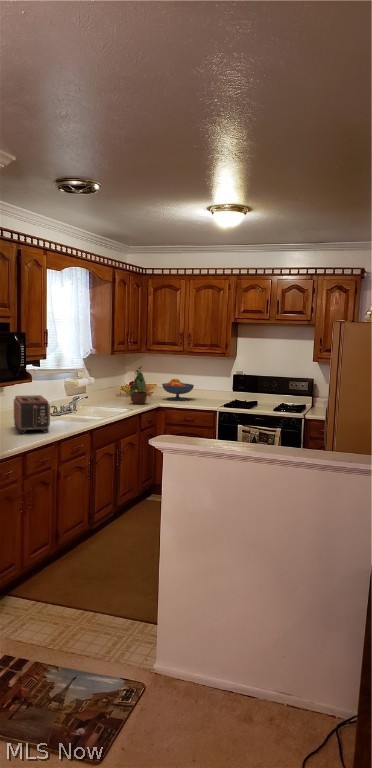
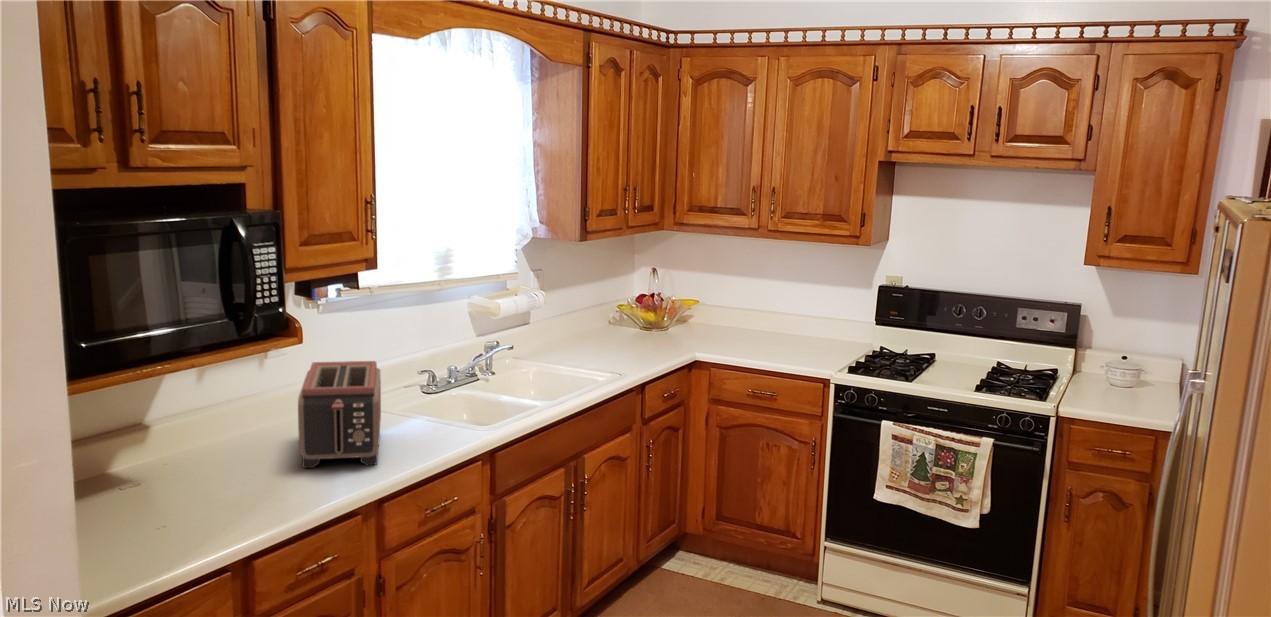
potted plant: present [129,367,147,404] -> none [623,264,674,353]
fruit bowl: present [162,379,194,401] -> none [709,286,784,341]

